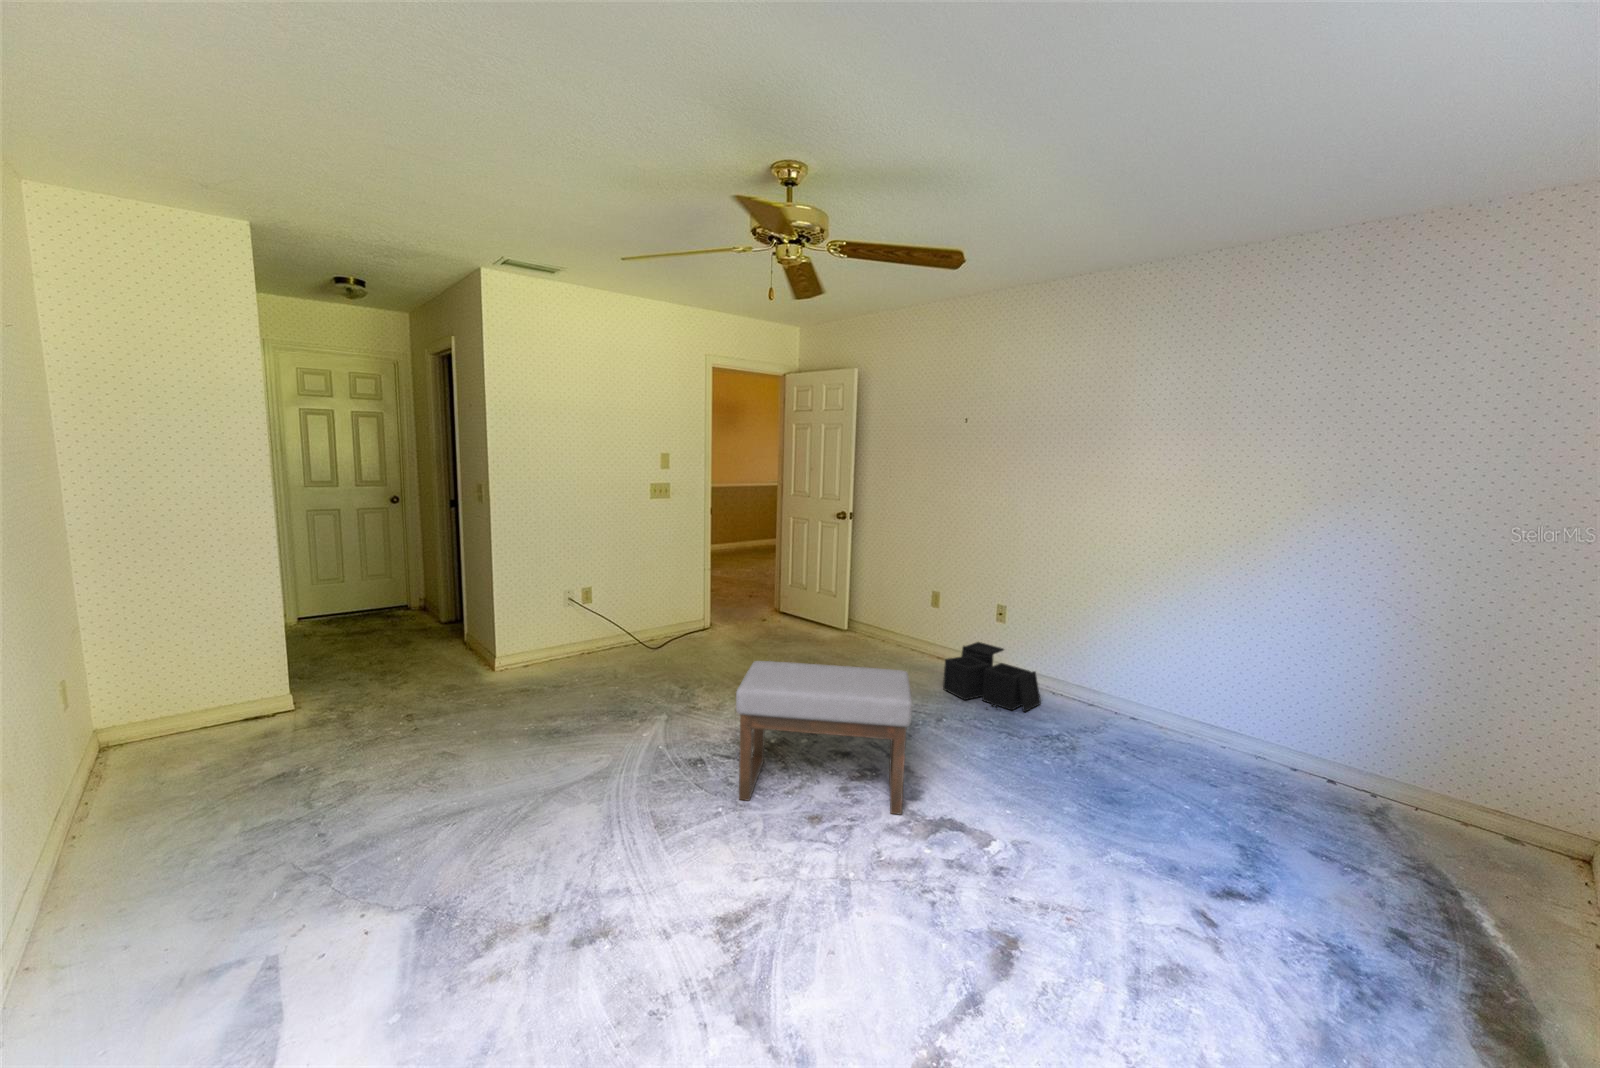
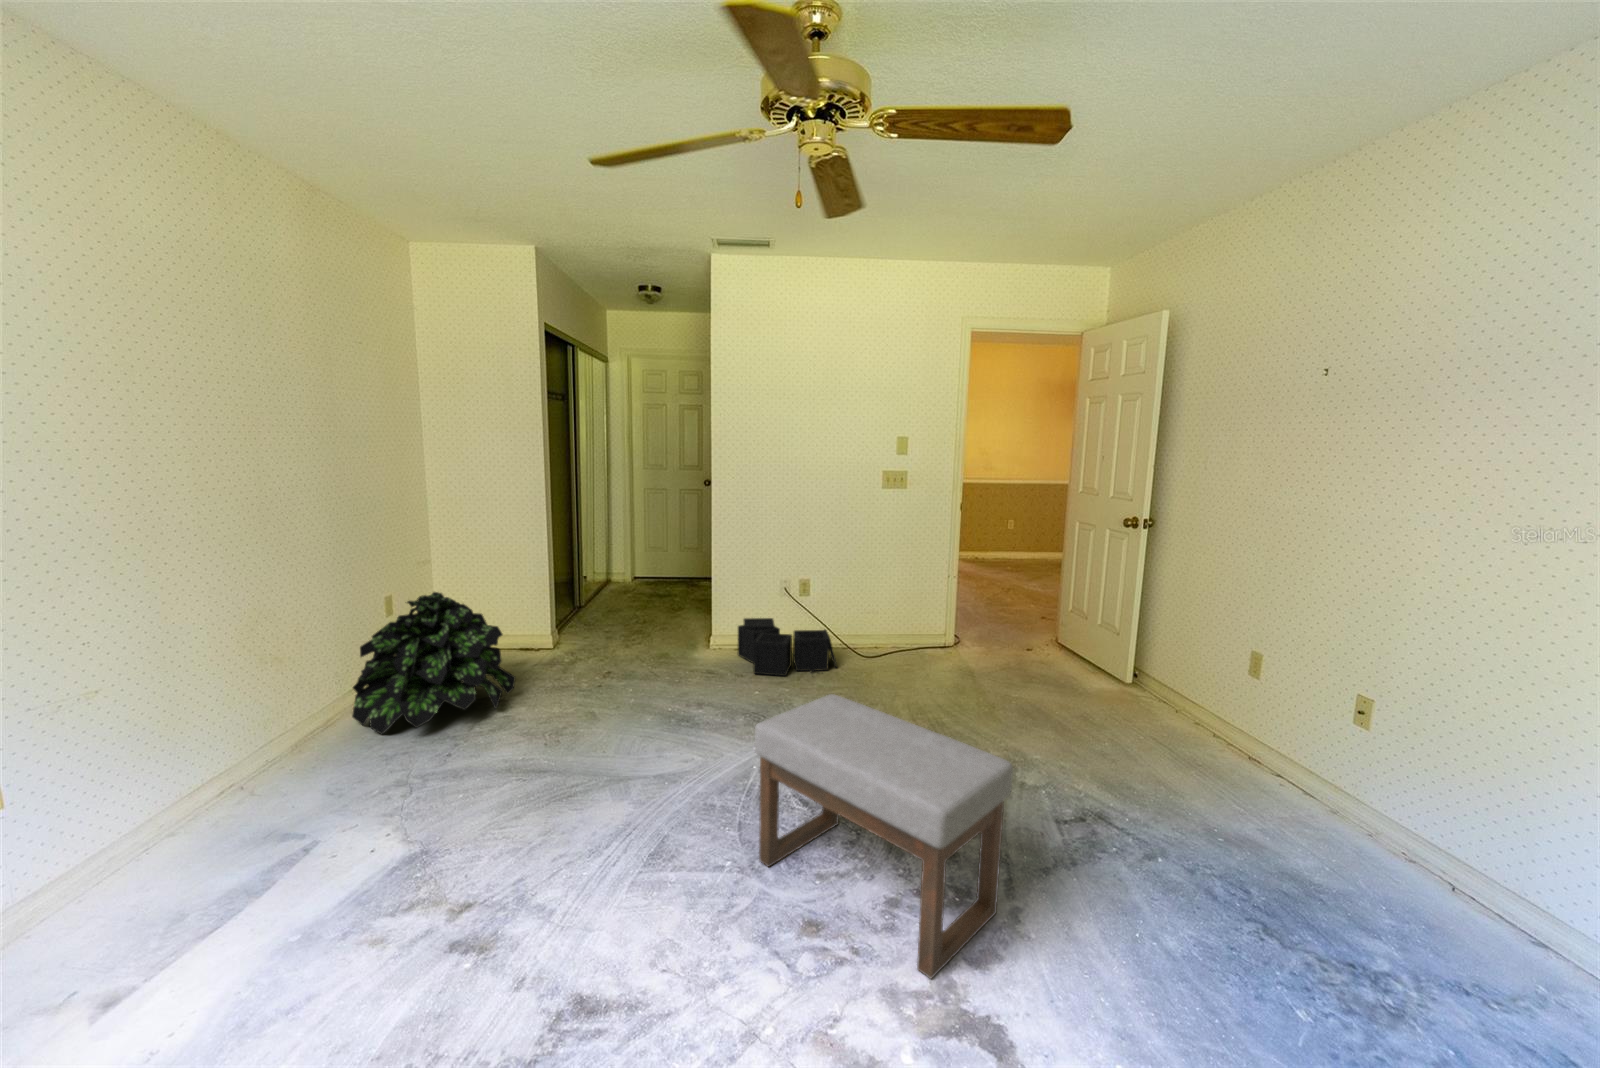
storage bin: present [943,642,1041,712] -> present [738,618,837,676]
potted plant: none [74,655,329,850] -> present [352,592,515,734]

